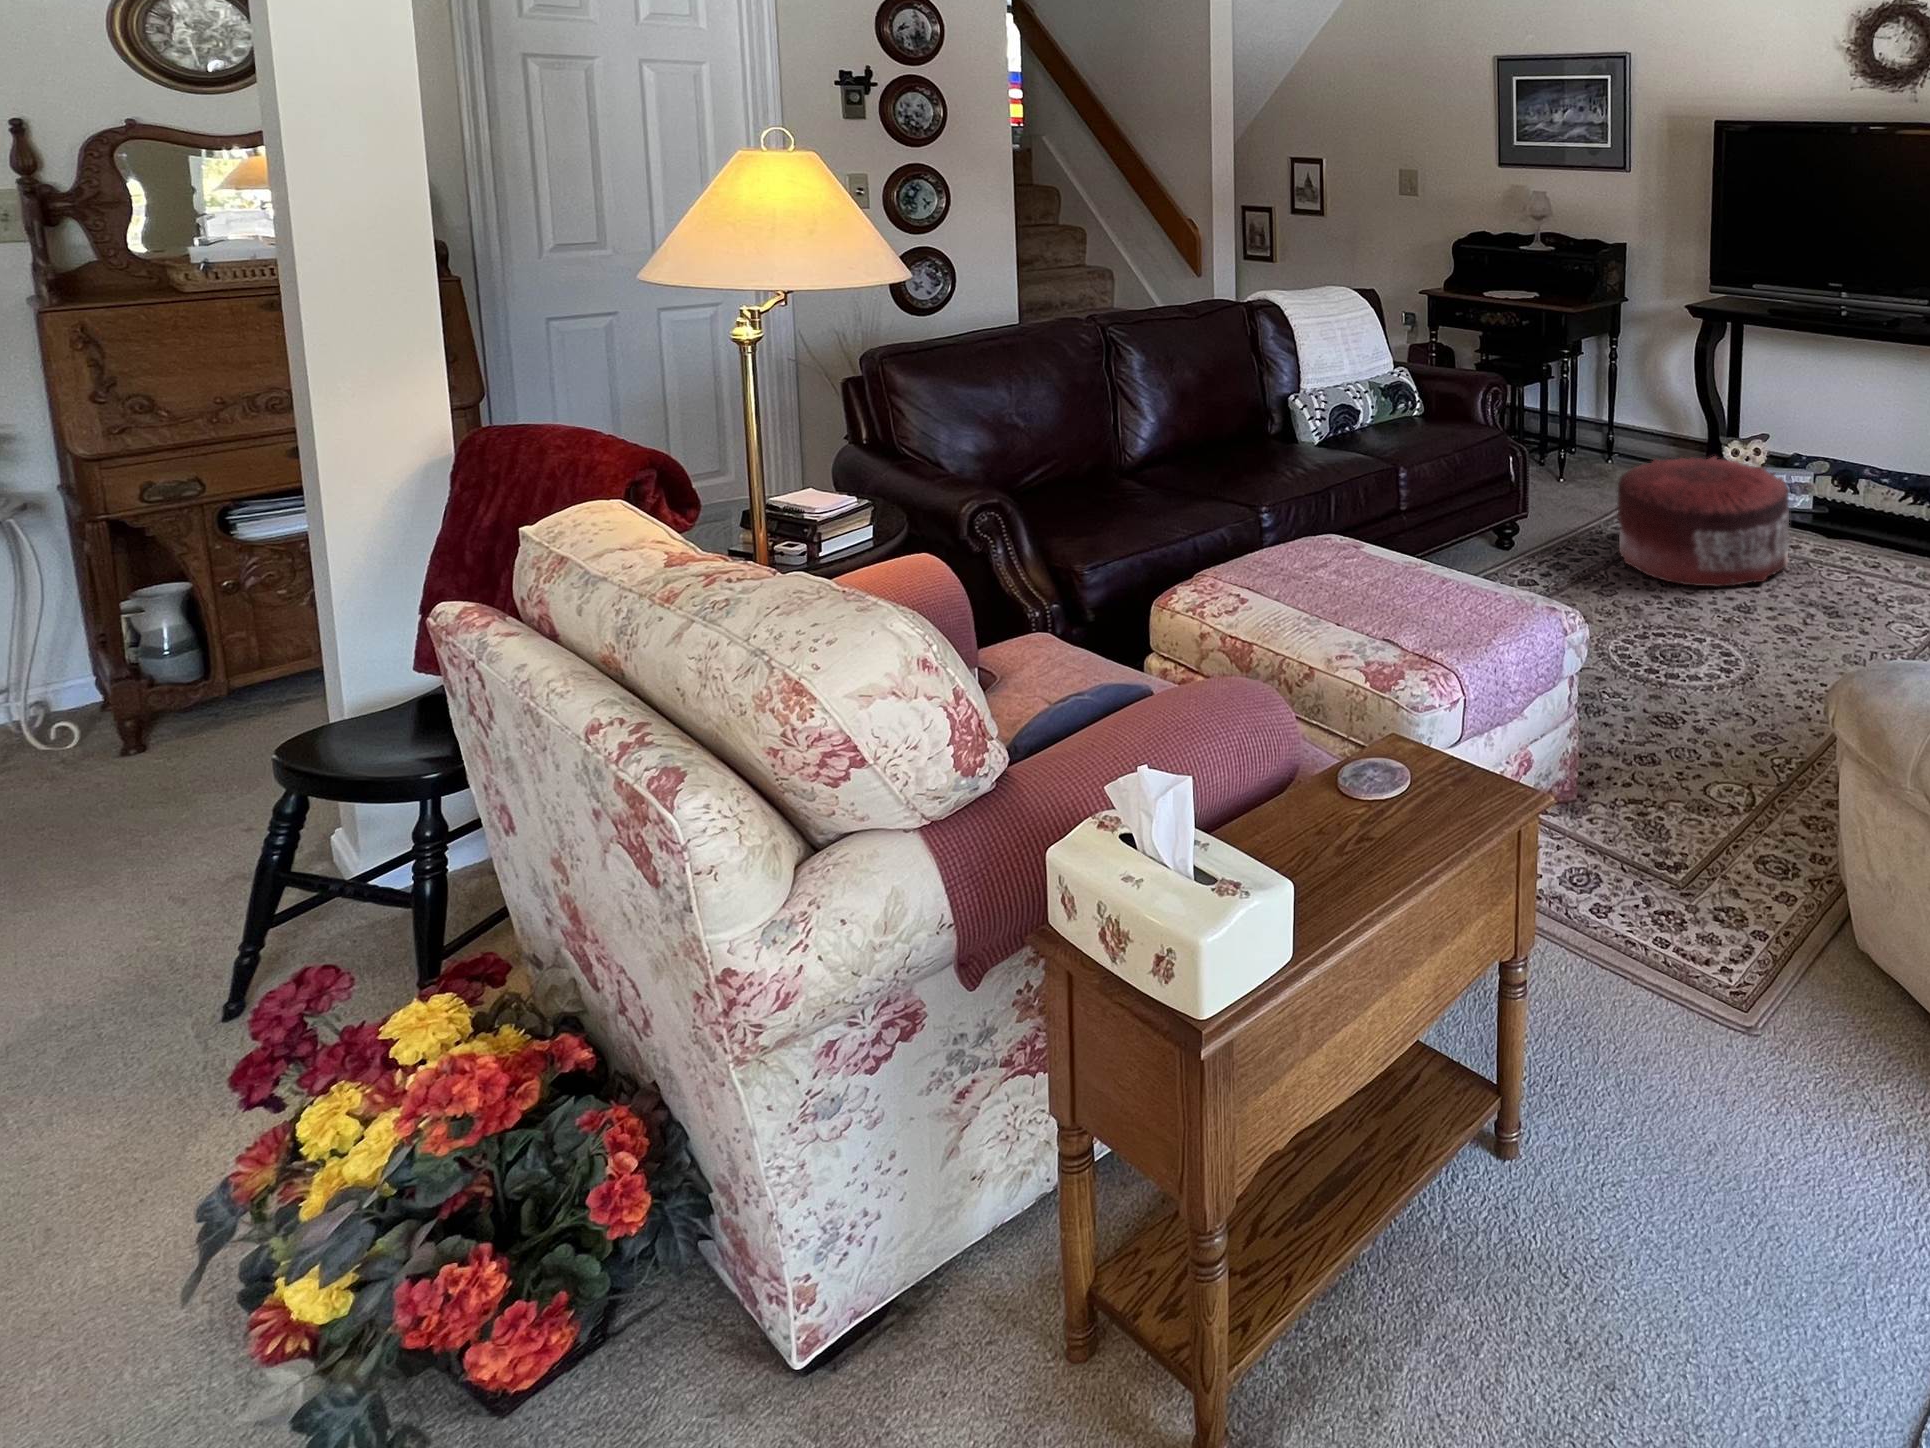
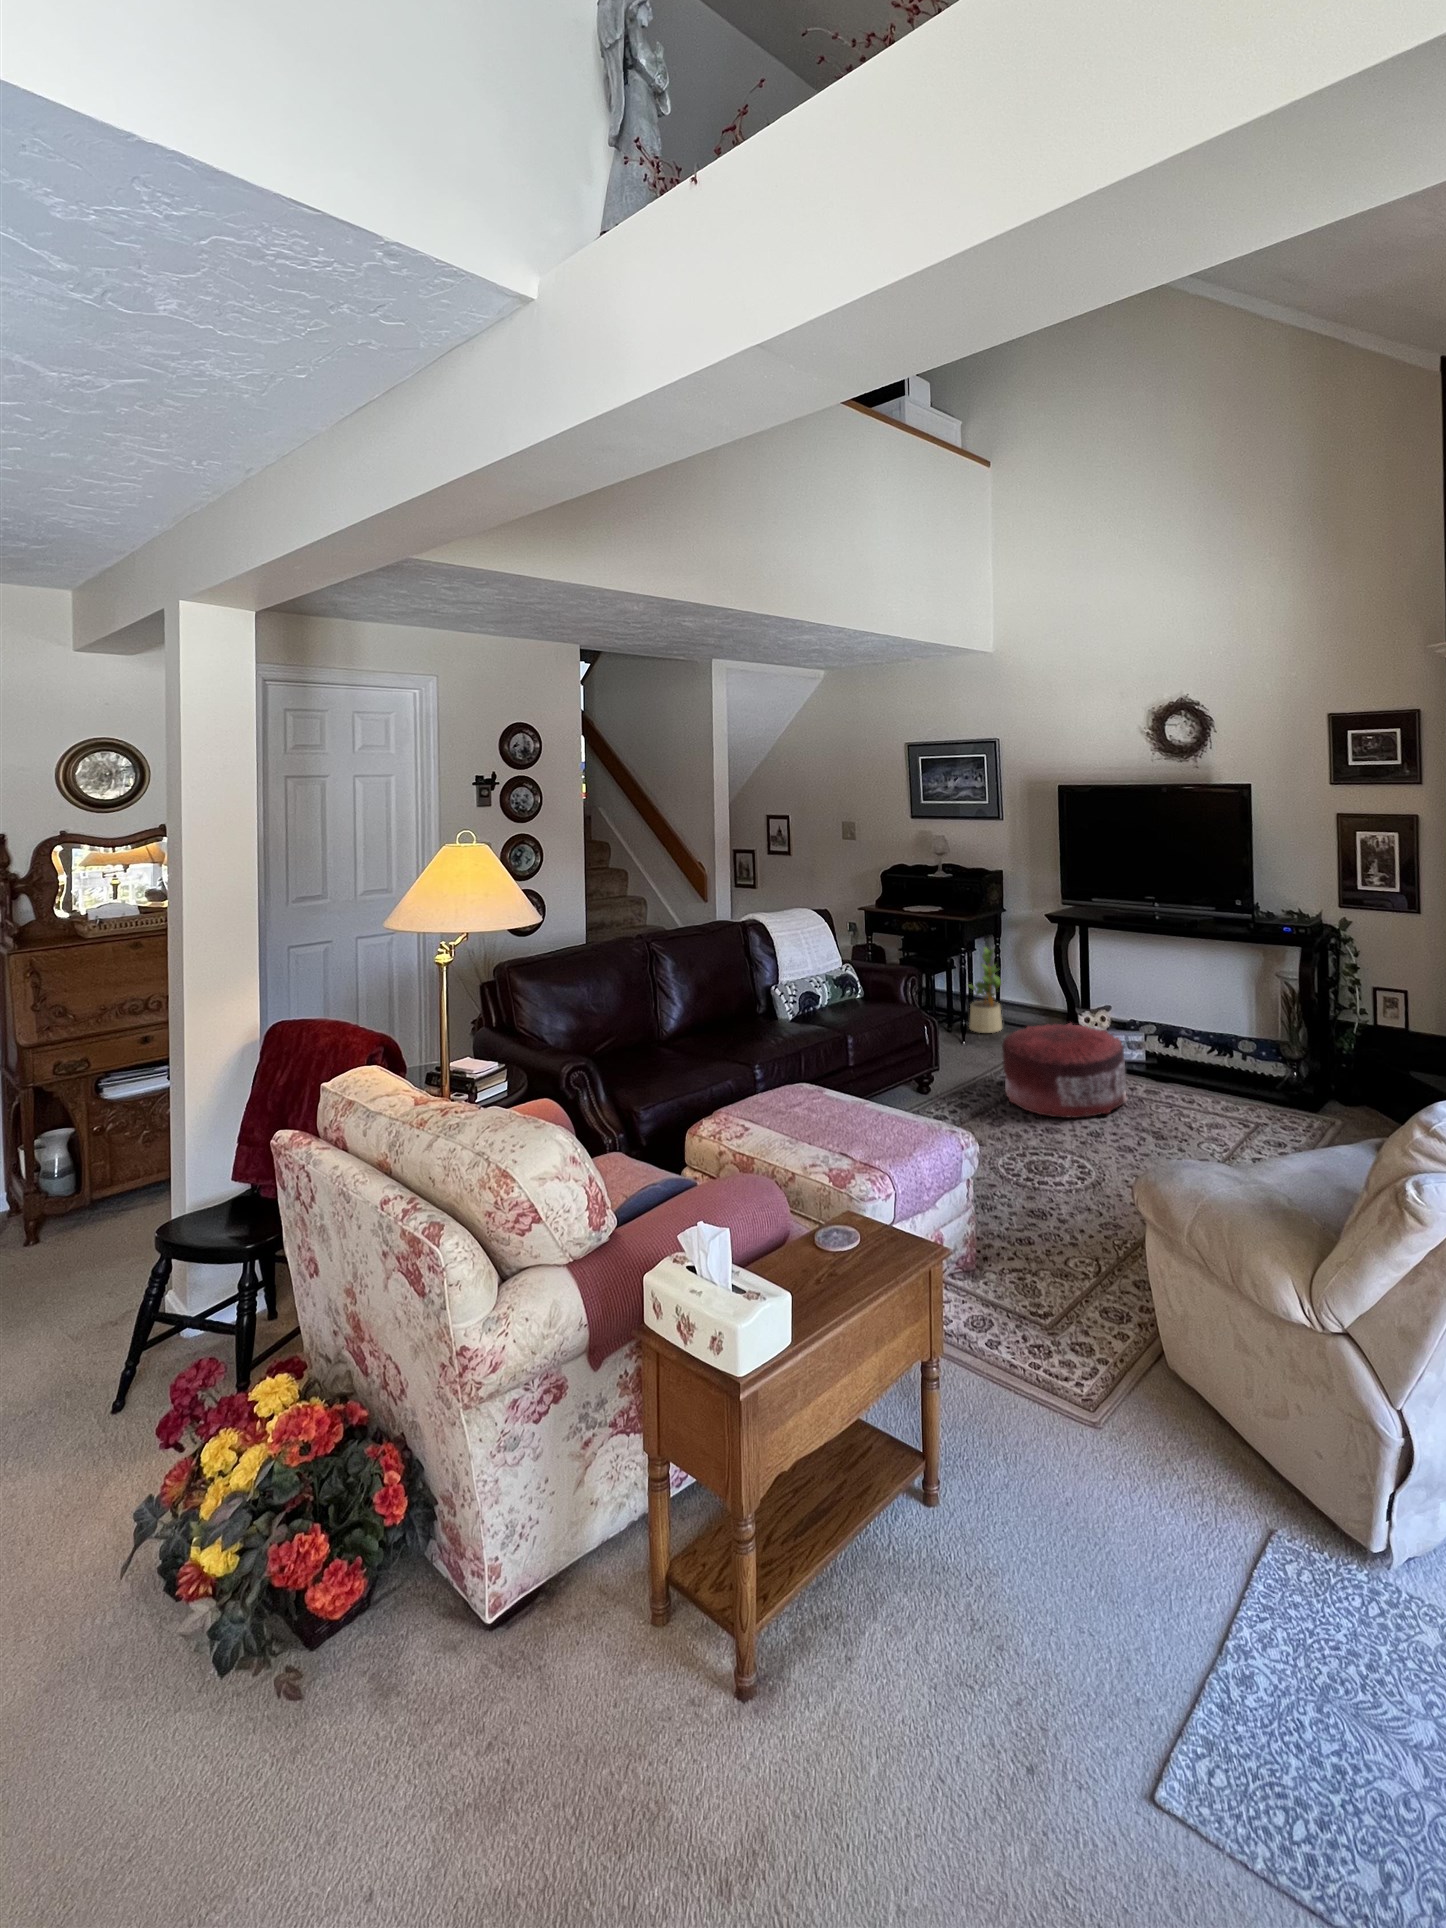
potted plant: none [1567,349,1626,468] -> present [968,948,1002,1033]

